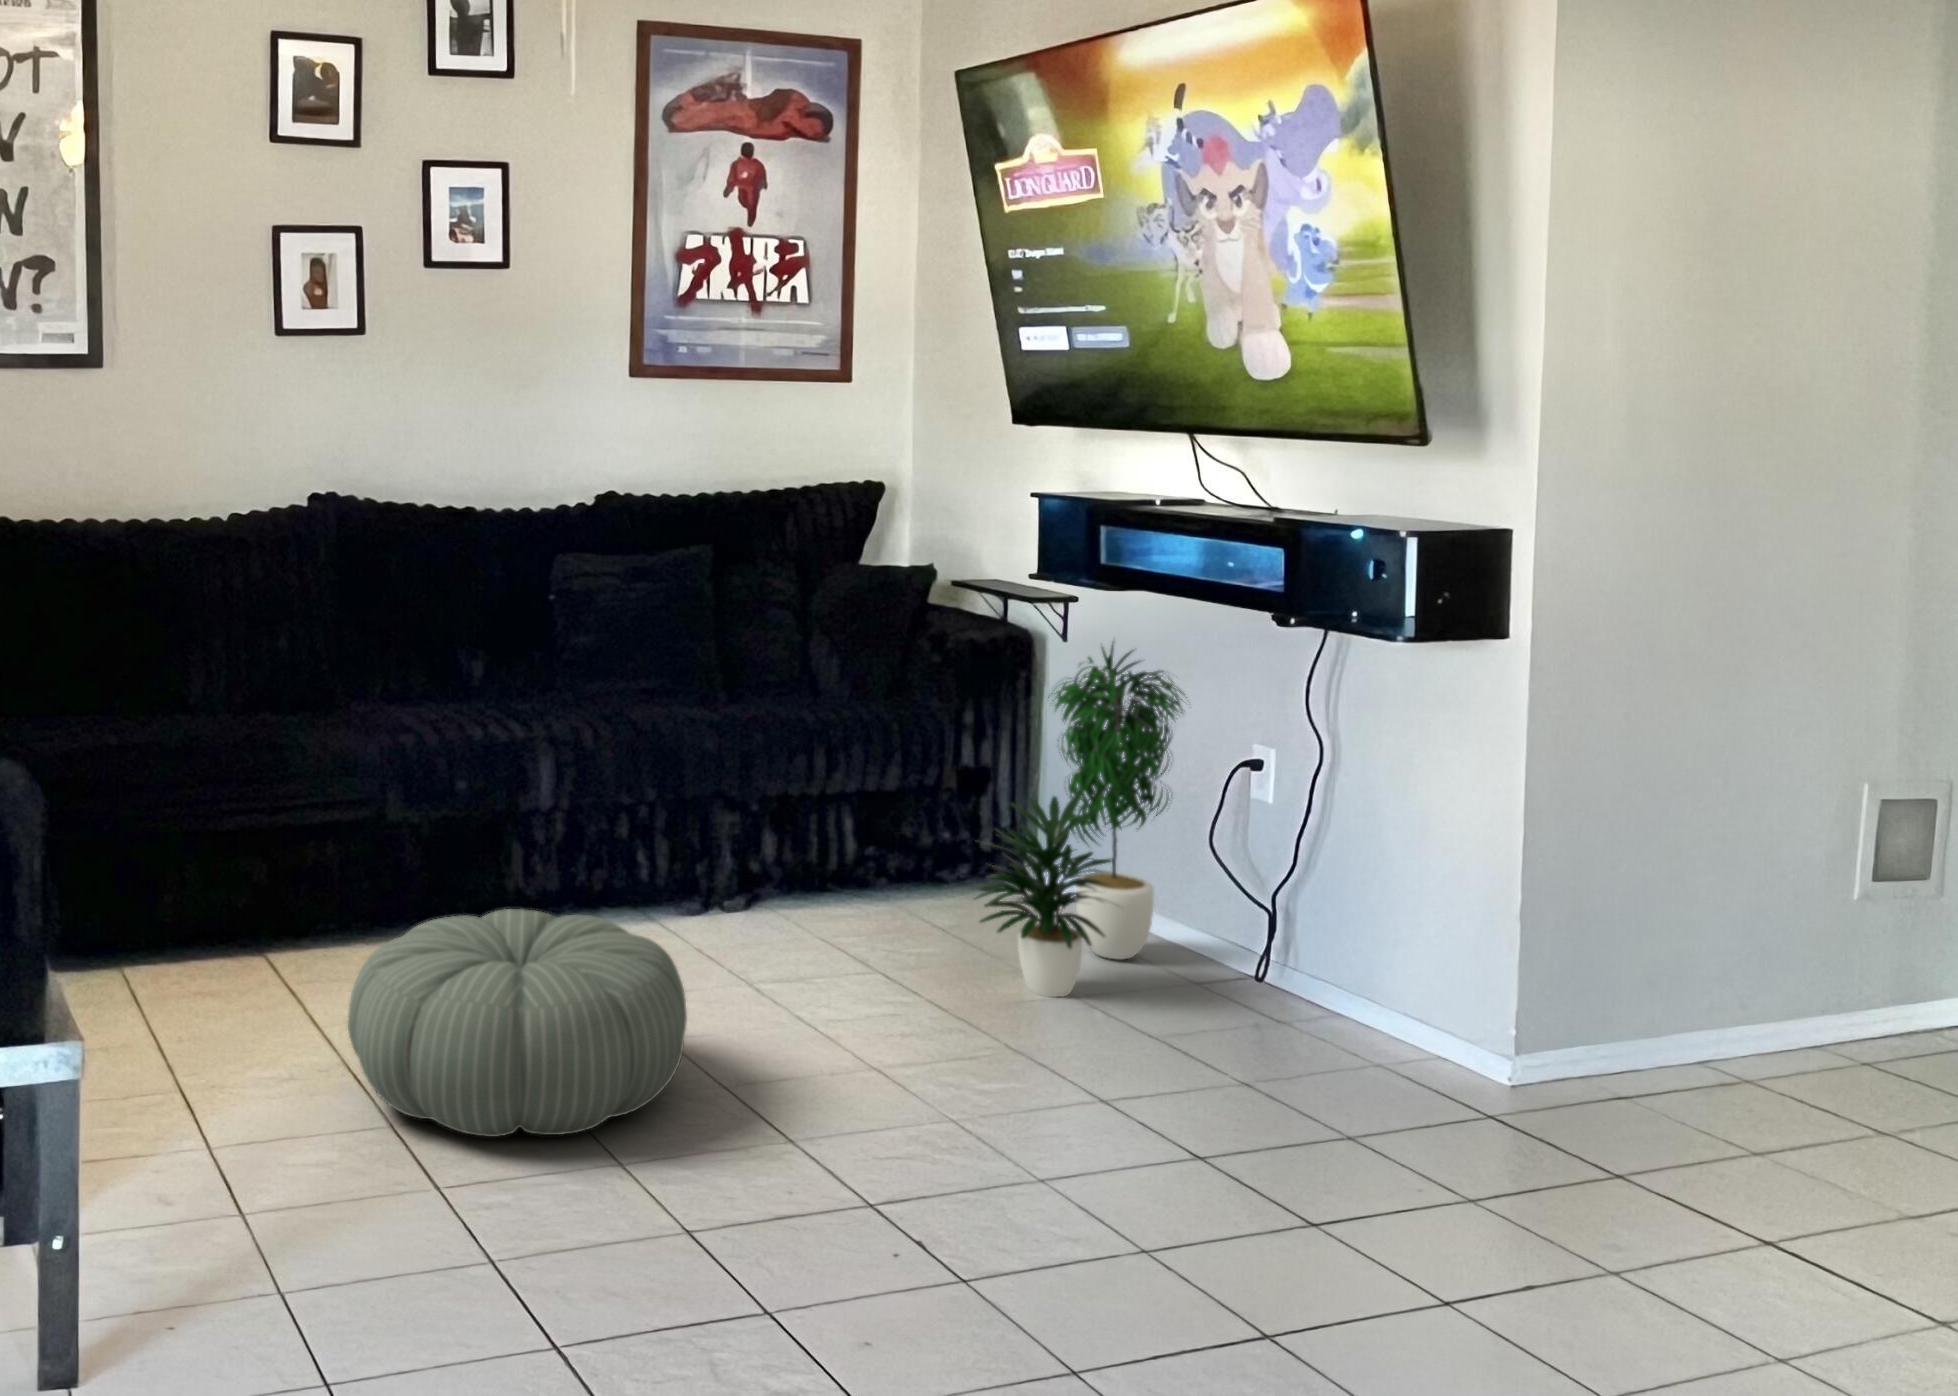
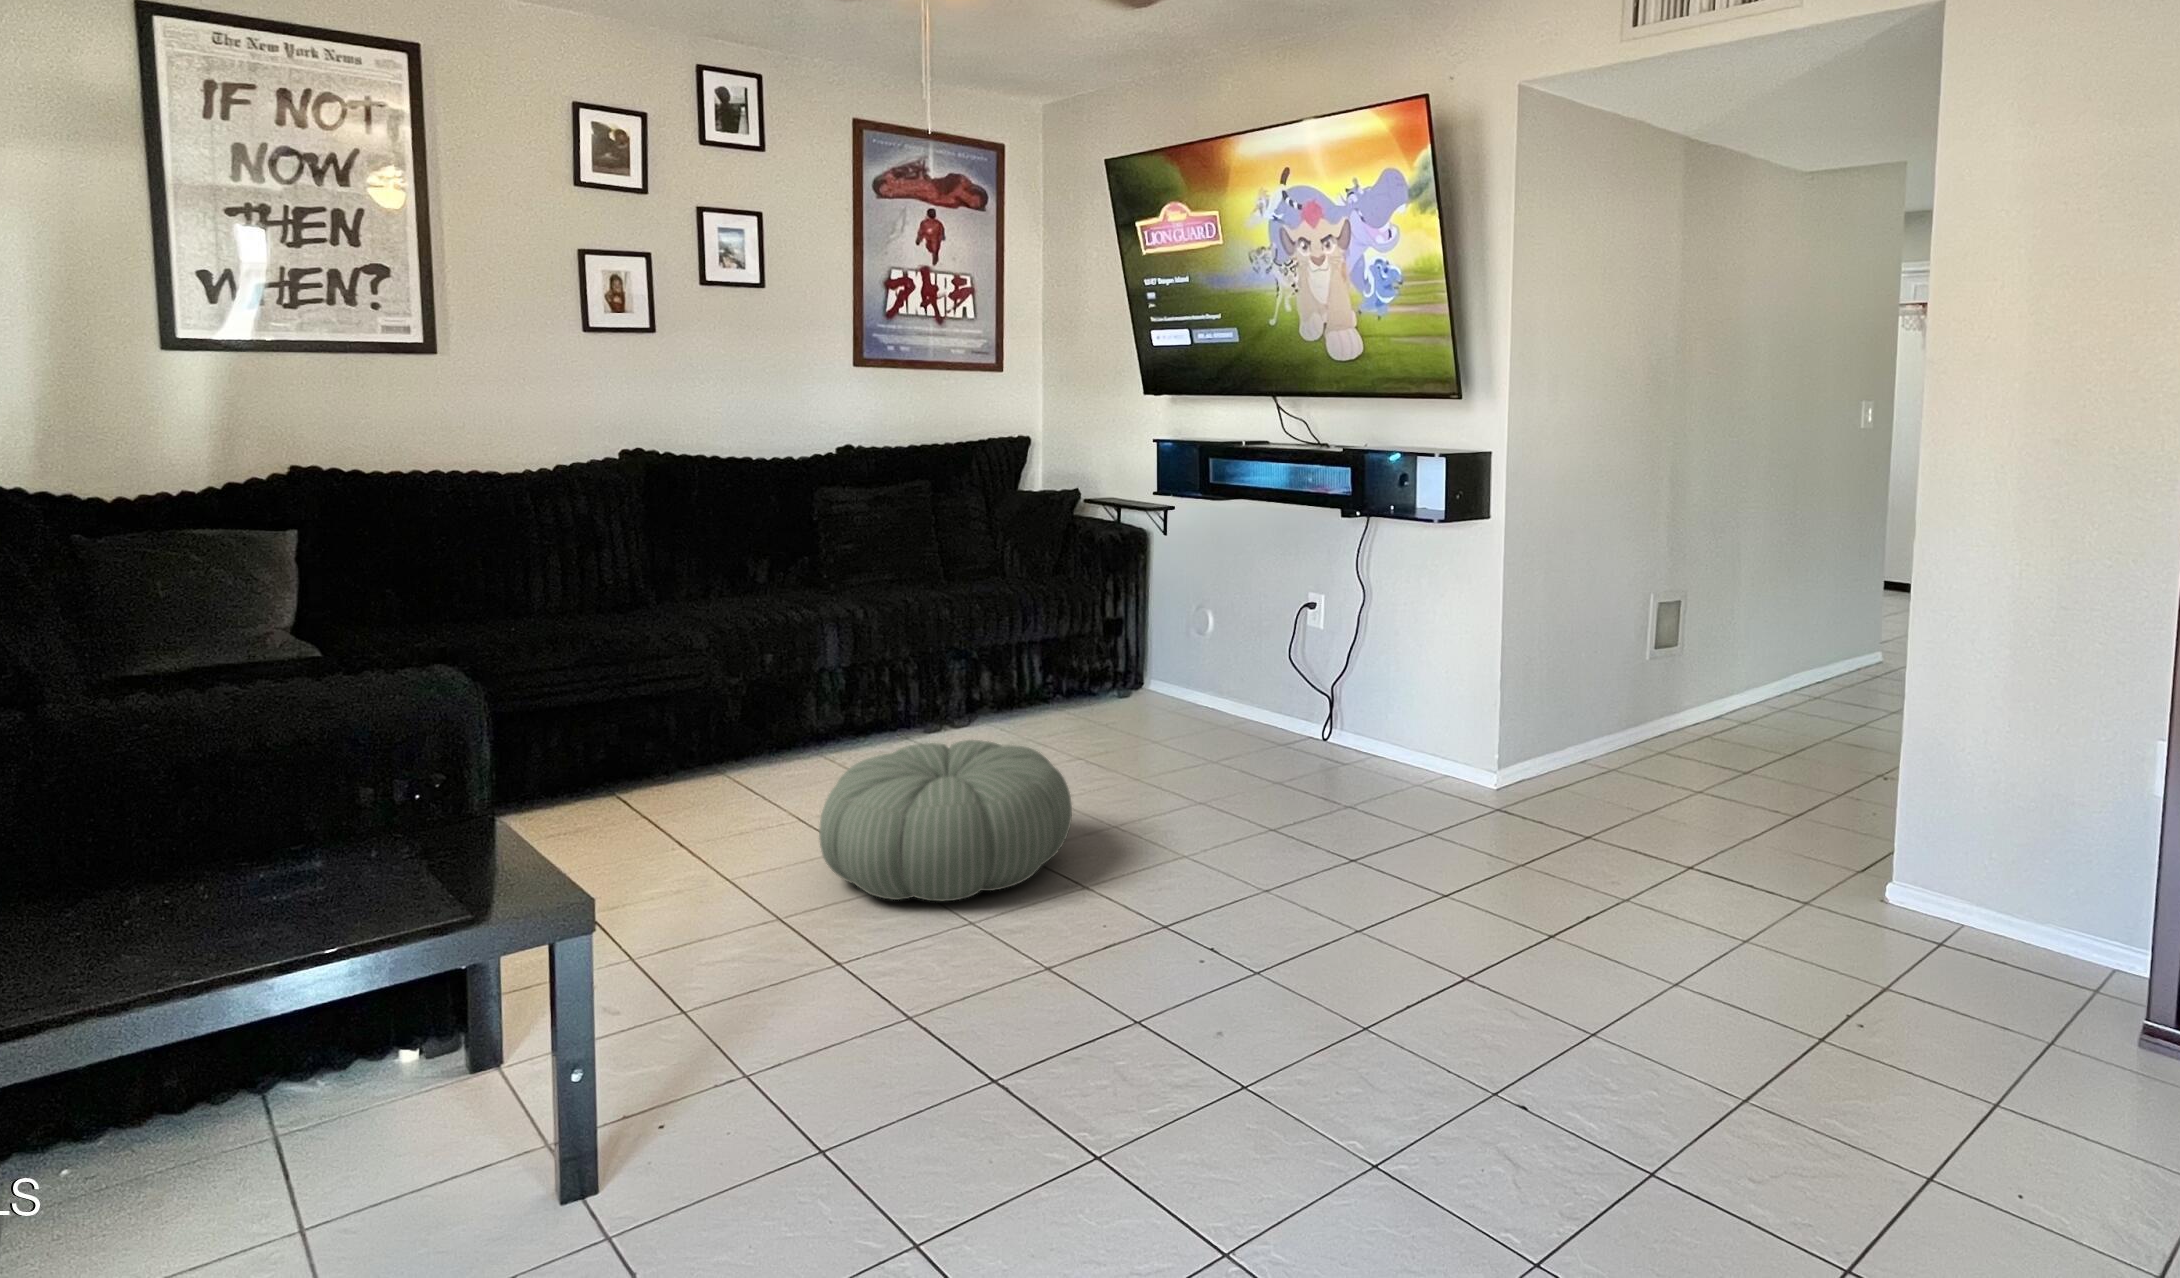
potted plant: present [972,644,1187,997] -> none [1168,523,1280,751]

